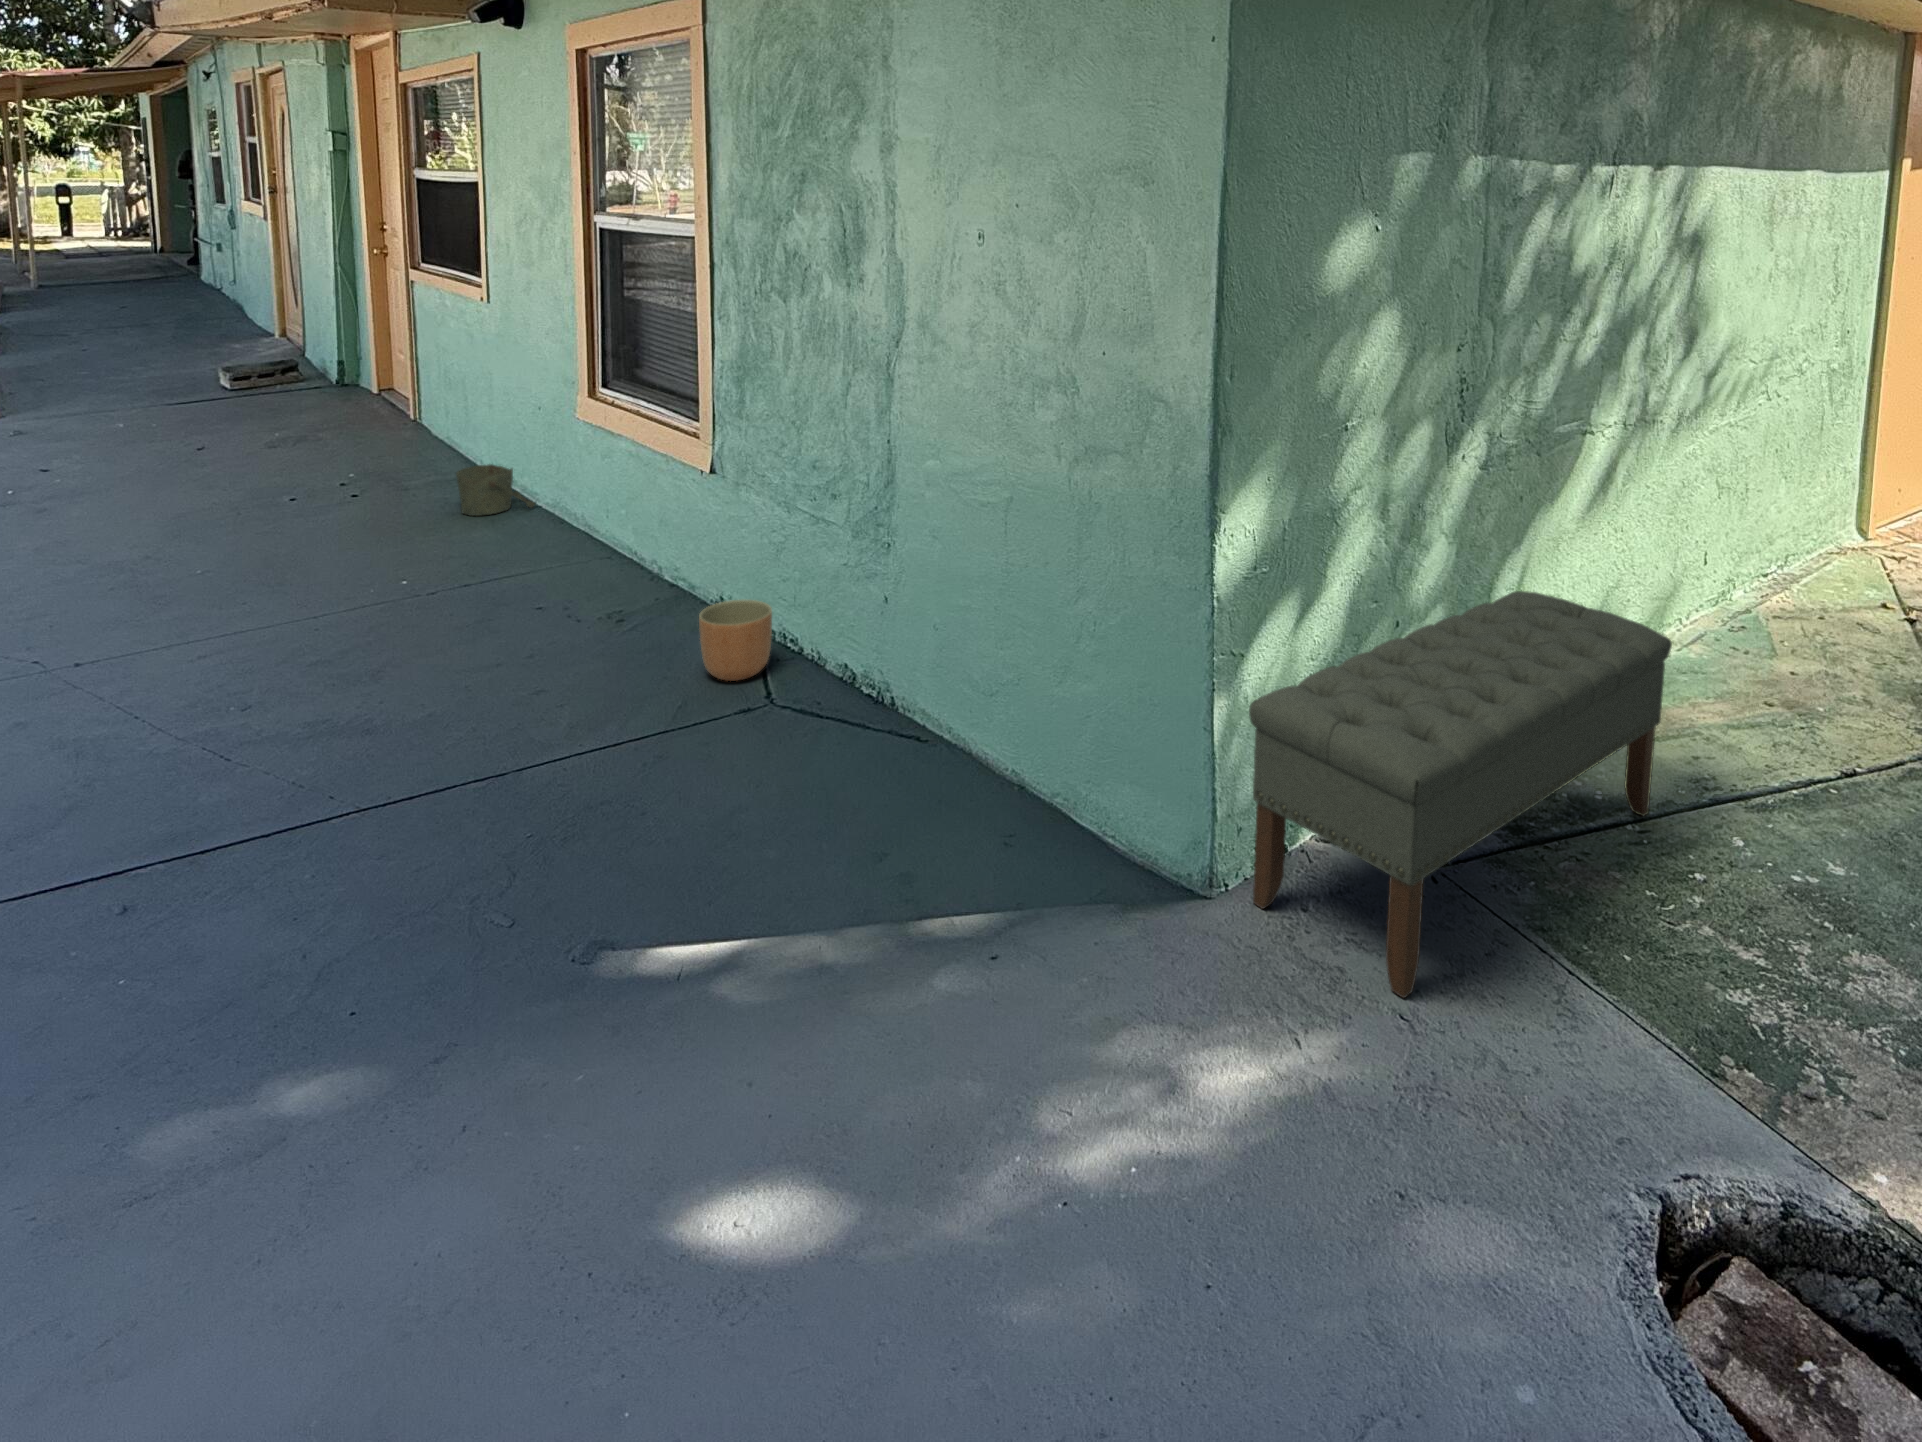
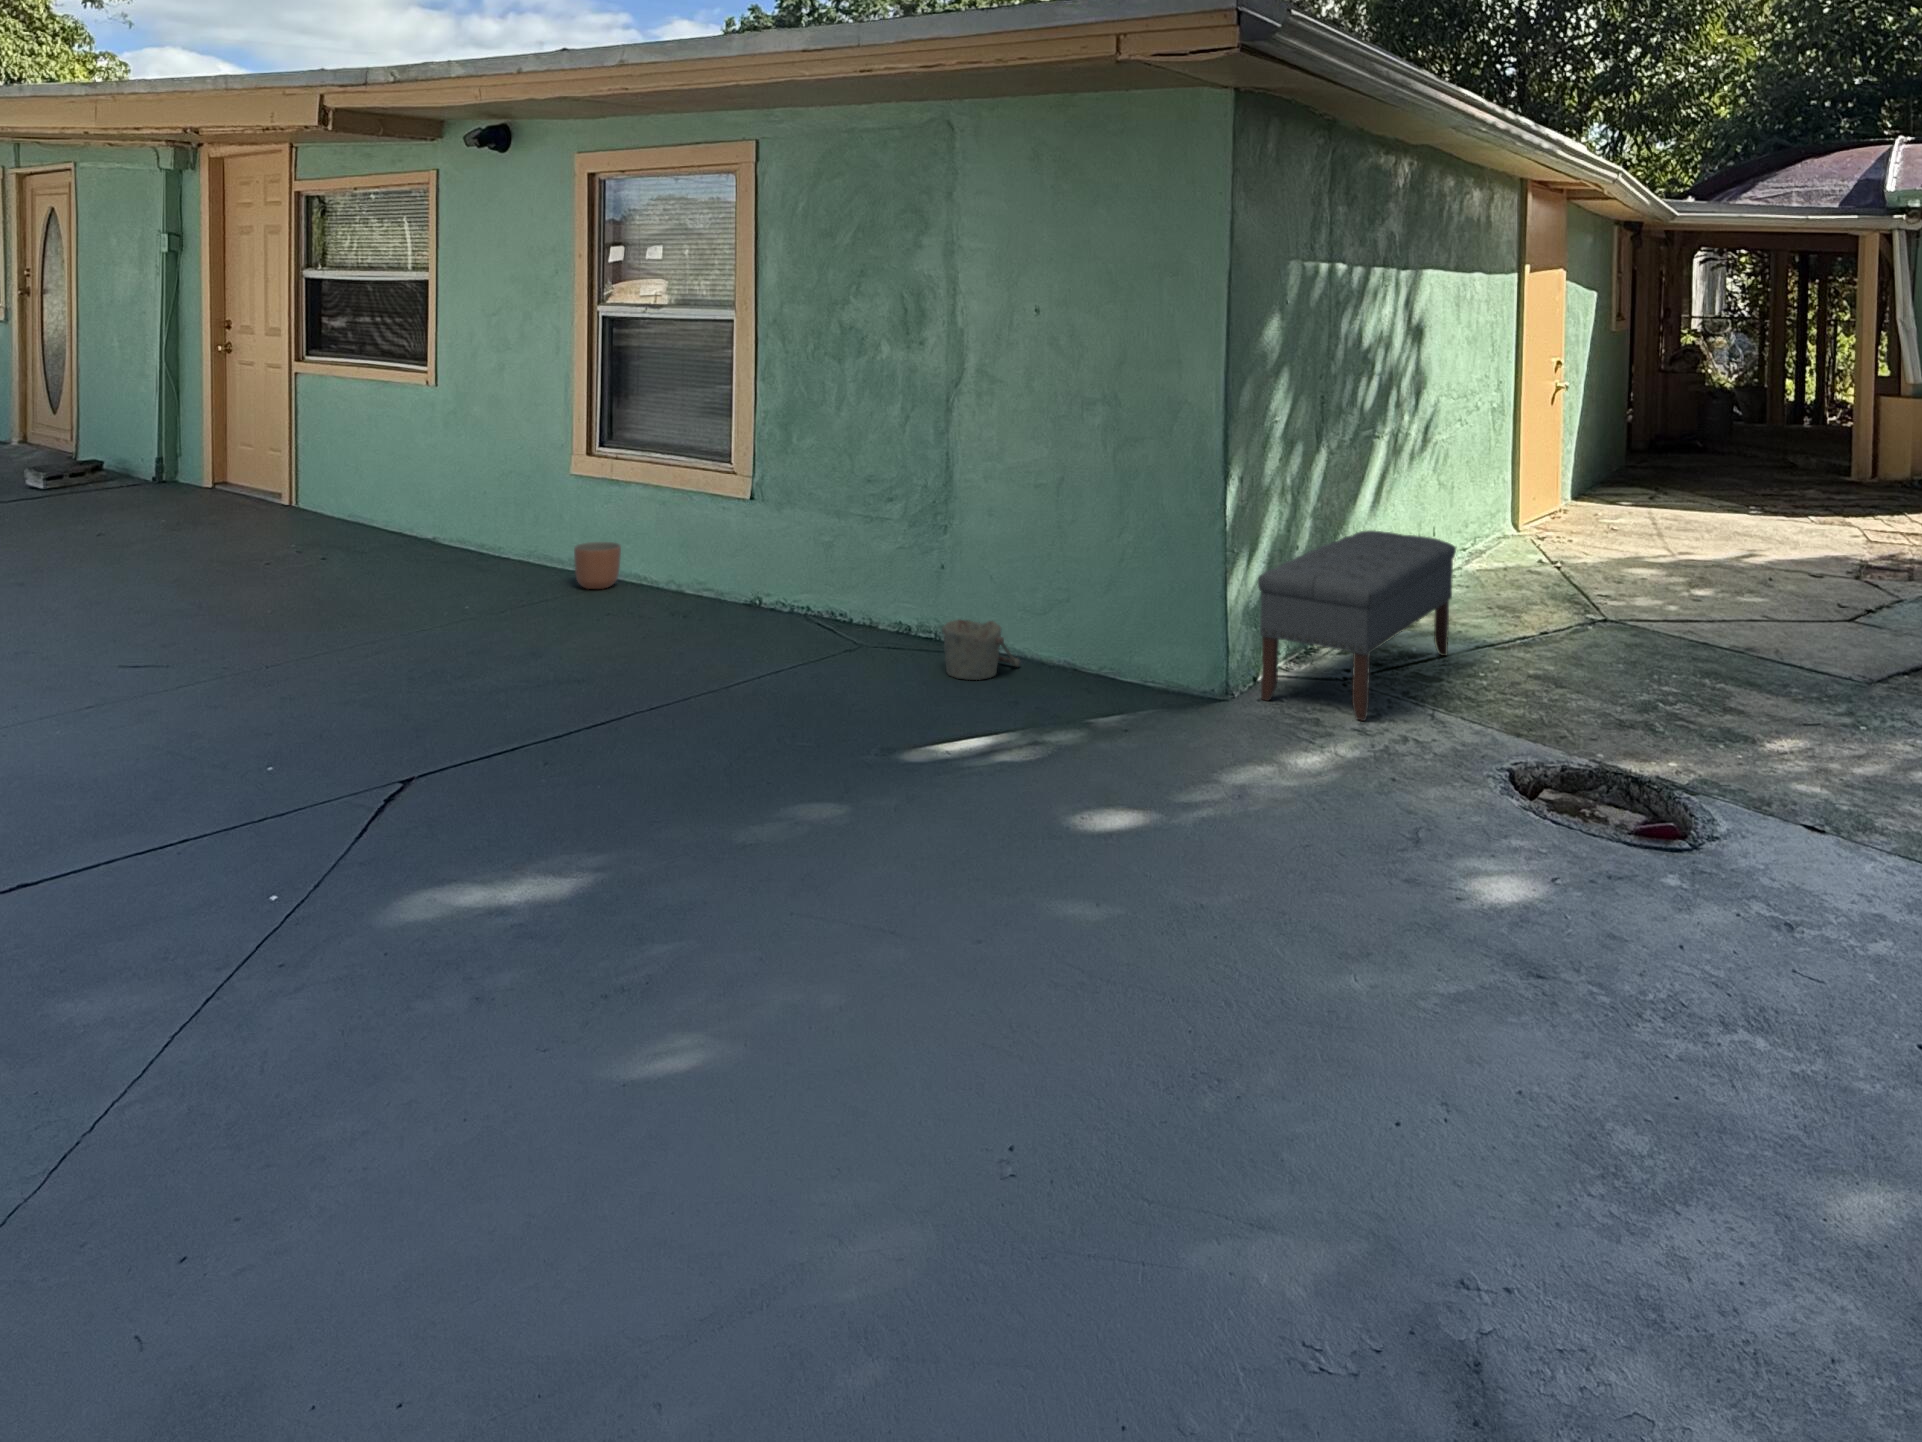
bucket: present [456,464,535,516] -> present [942,620,1020,680]
planter: present [699,600,772,681] -> present [574,542,621,589]

